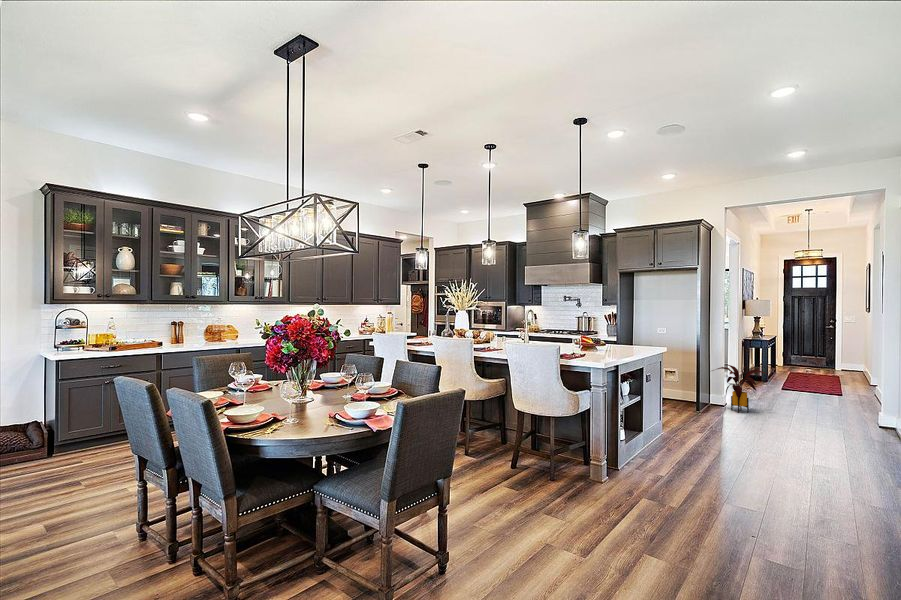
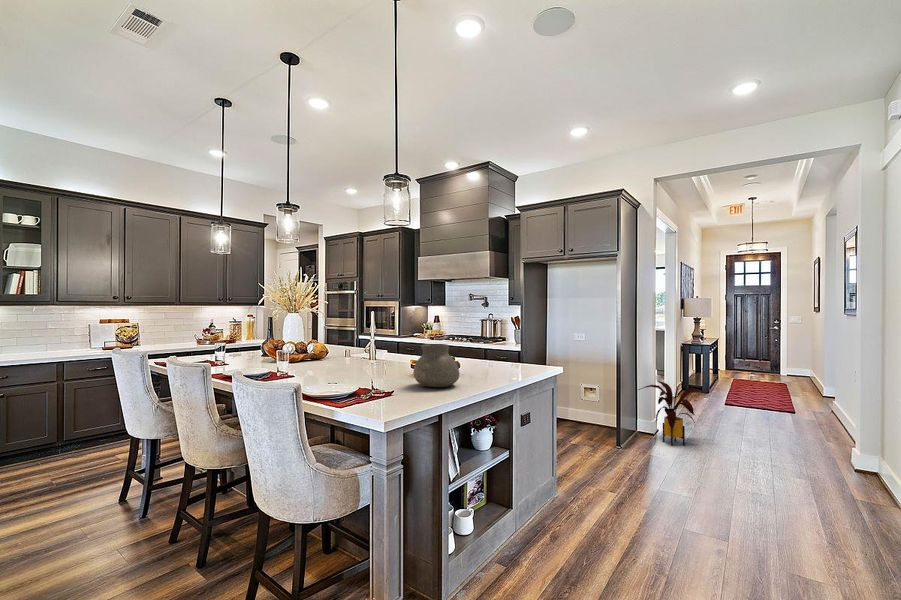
vase: none [586,330,614,355] -> present [413,344,460,387]

